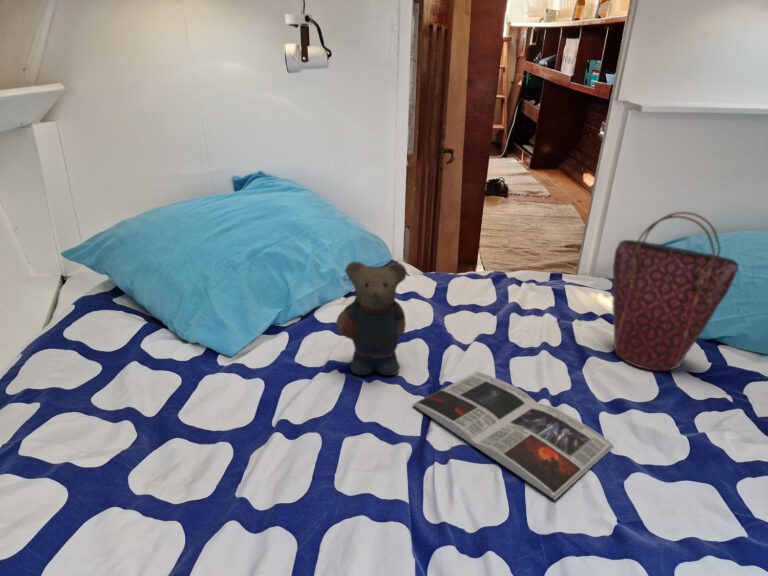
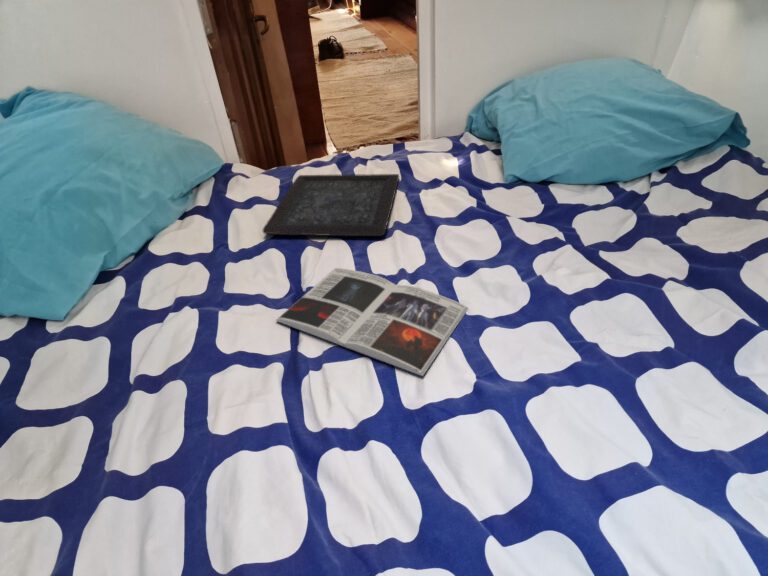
handbag: present [612,212,738,371] -> none [444,61,553,225]
teddy bear: present [336,262,407,375] -> none [161,175,256,304]
tray: none [413,282,553,353] -> present [263,174,399,236]

